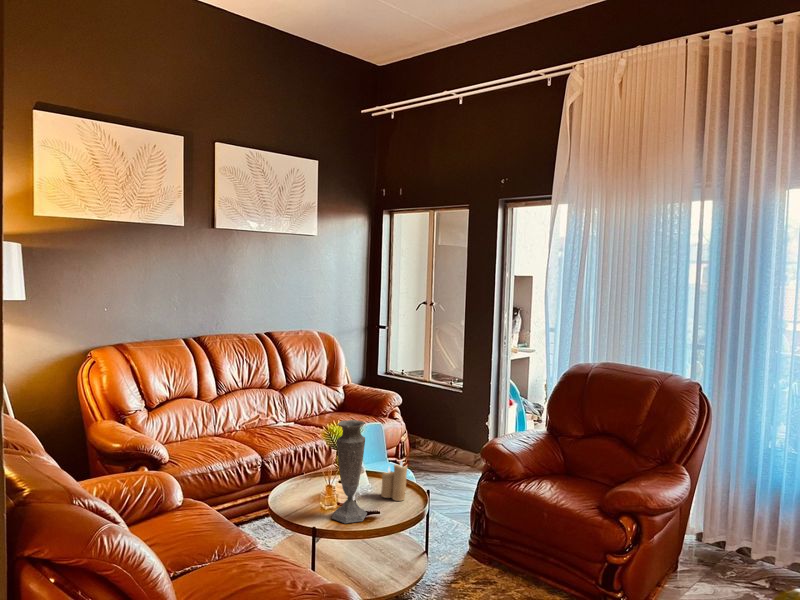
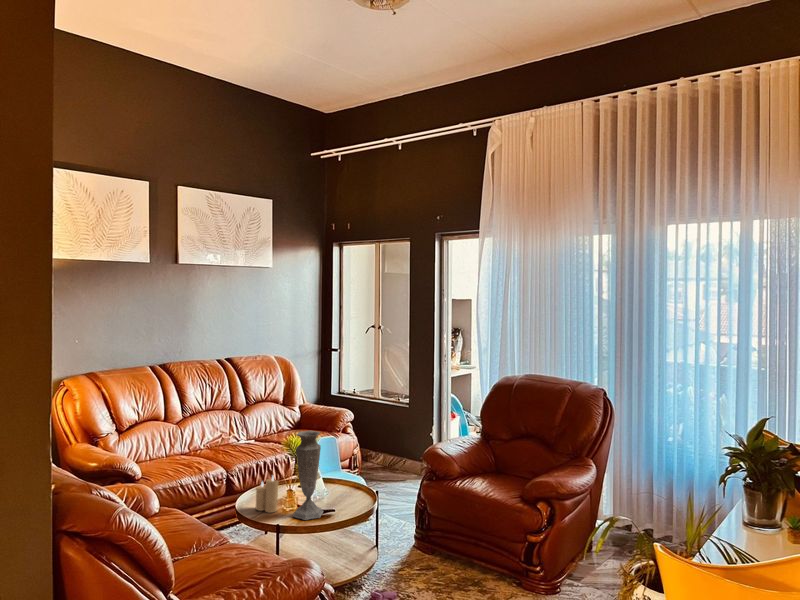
candle: present [381,461,407,501] -> present [256,476,278,513]

